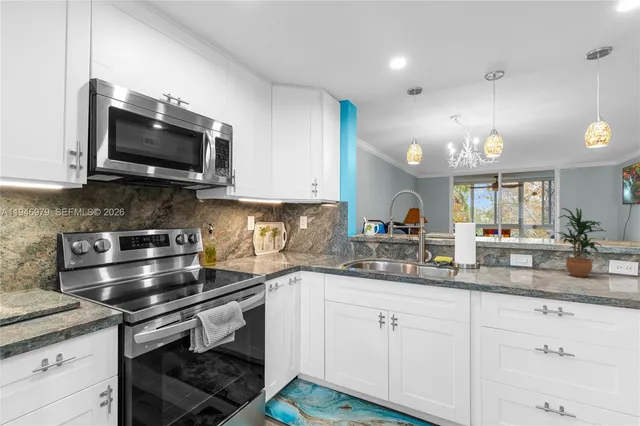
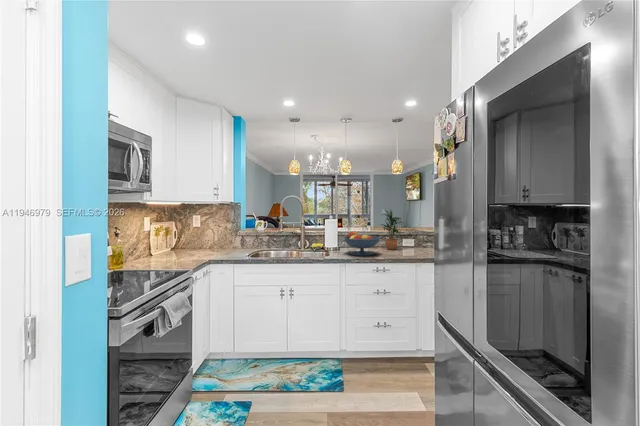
fruit bowl: none [480,241,547,282] -> present [344,232,380,256]

